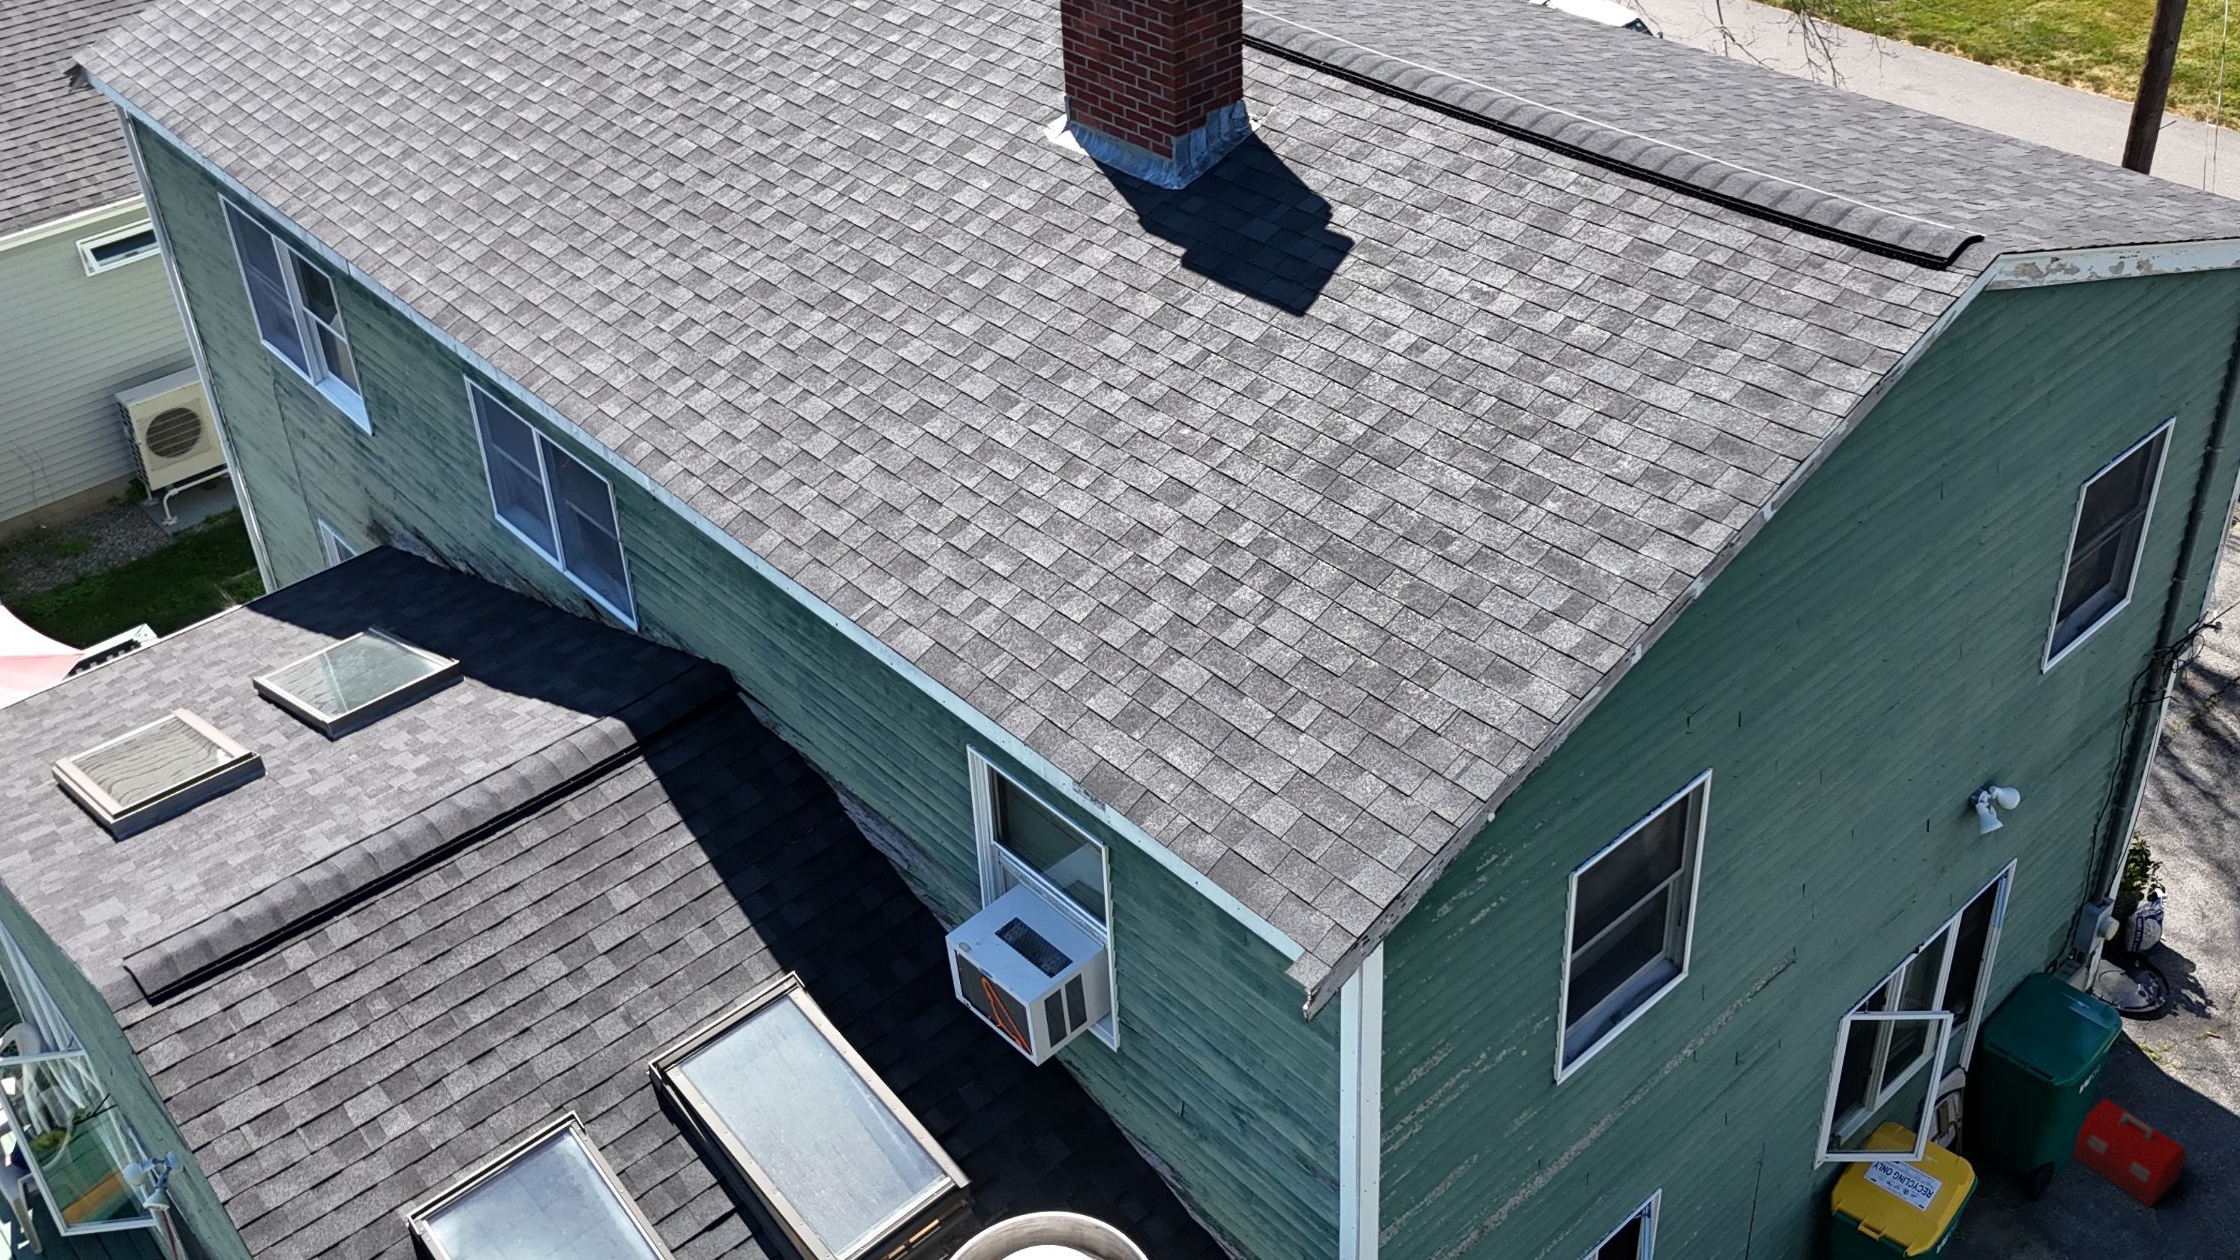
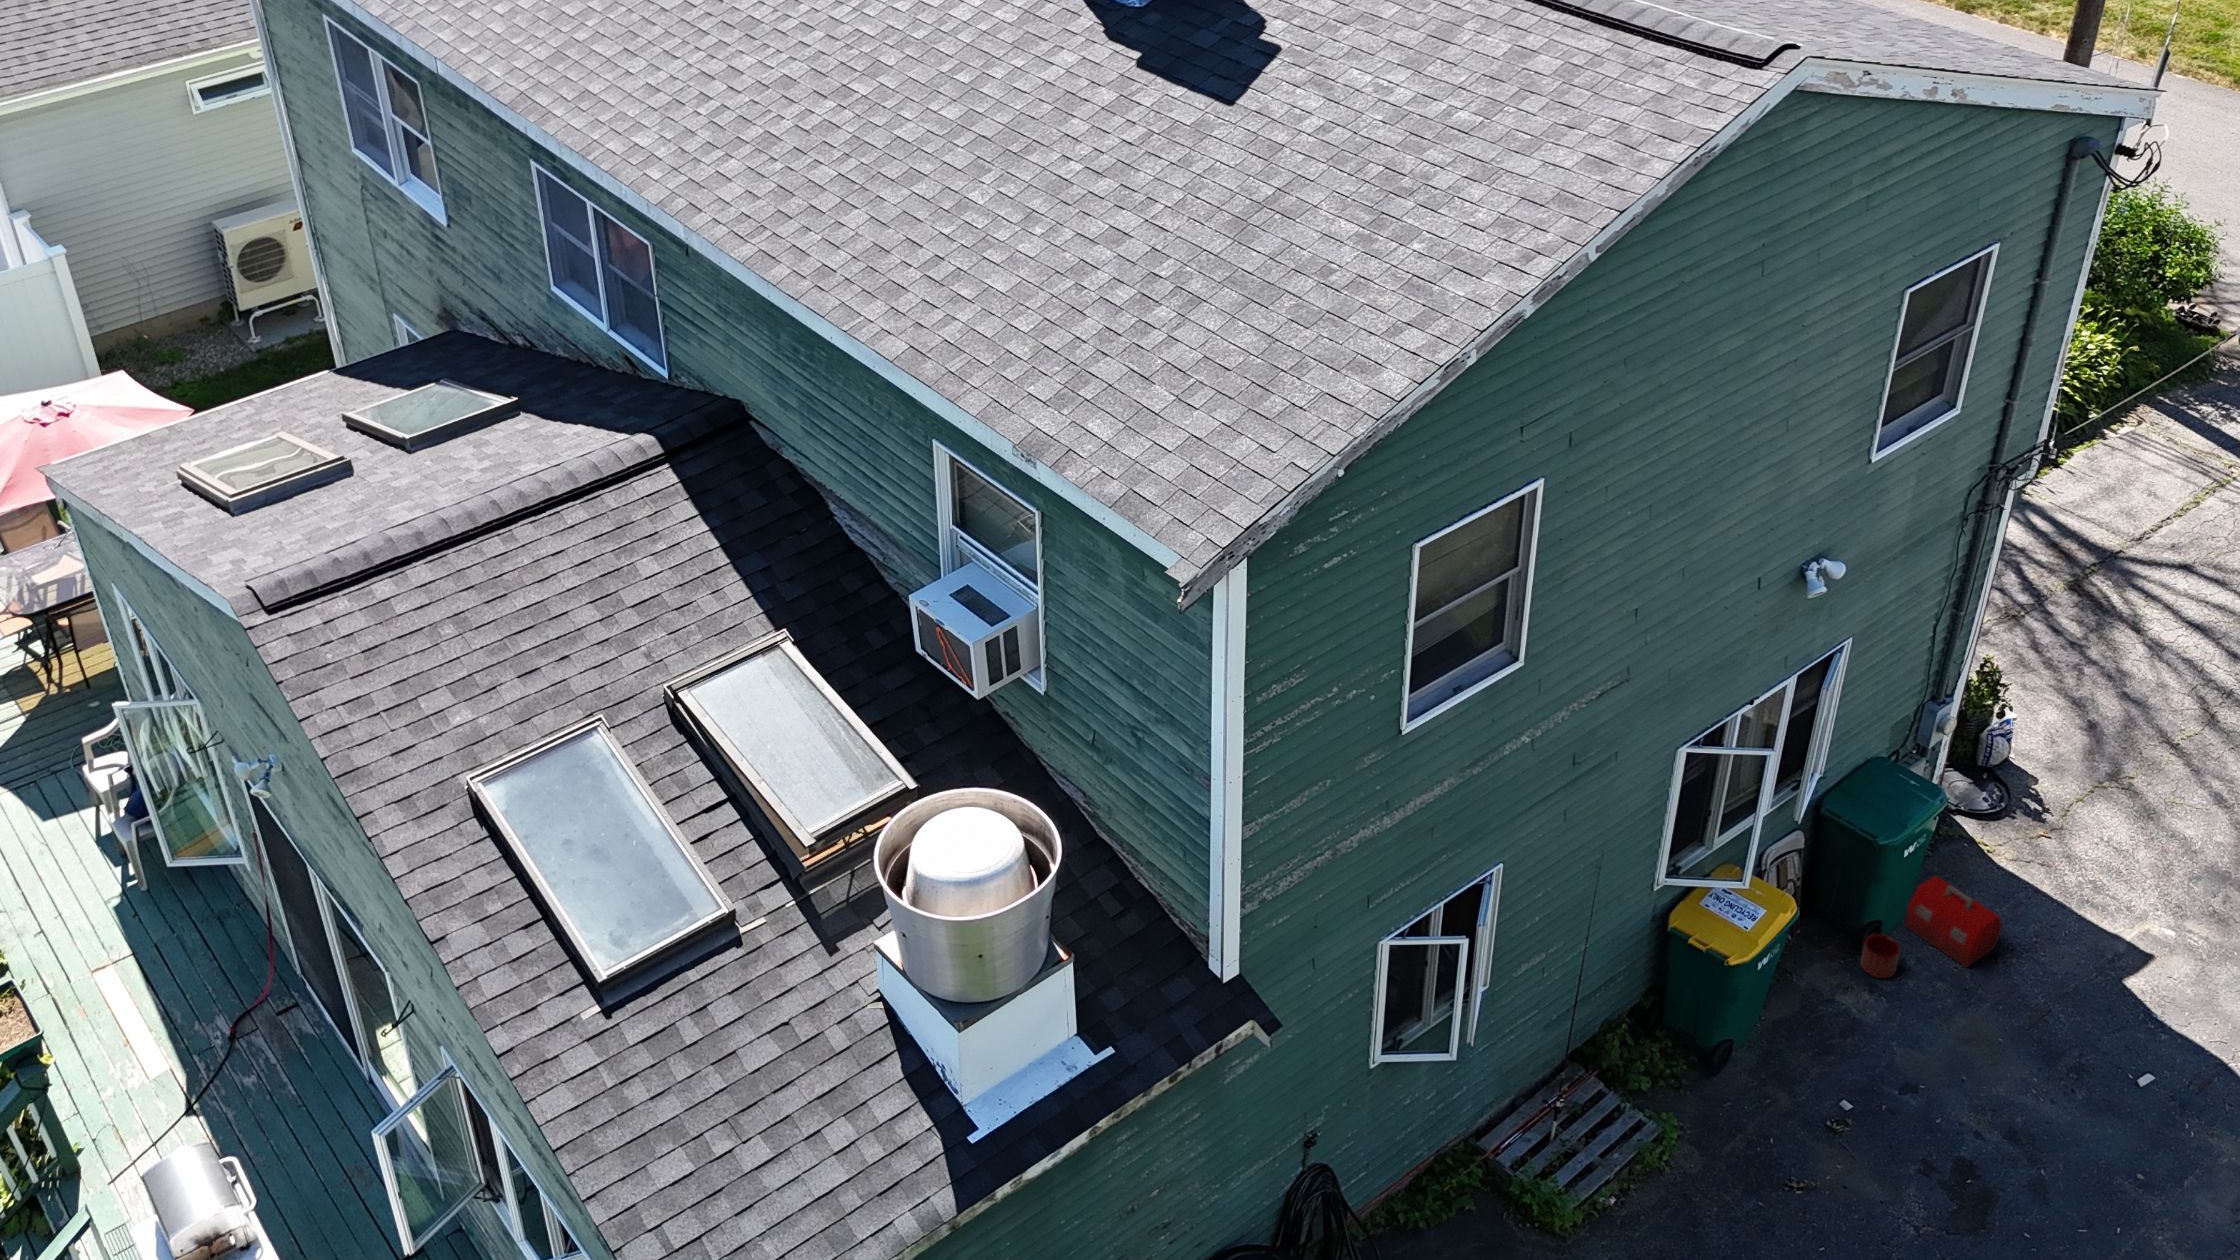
planter: none [2032,1175,2078,1227] -> present [1861,934,1900,978]

